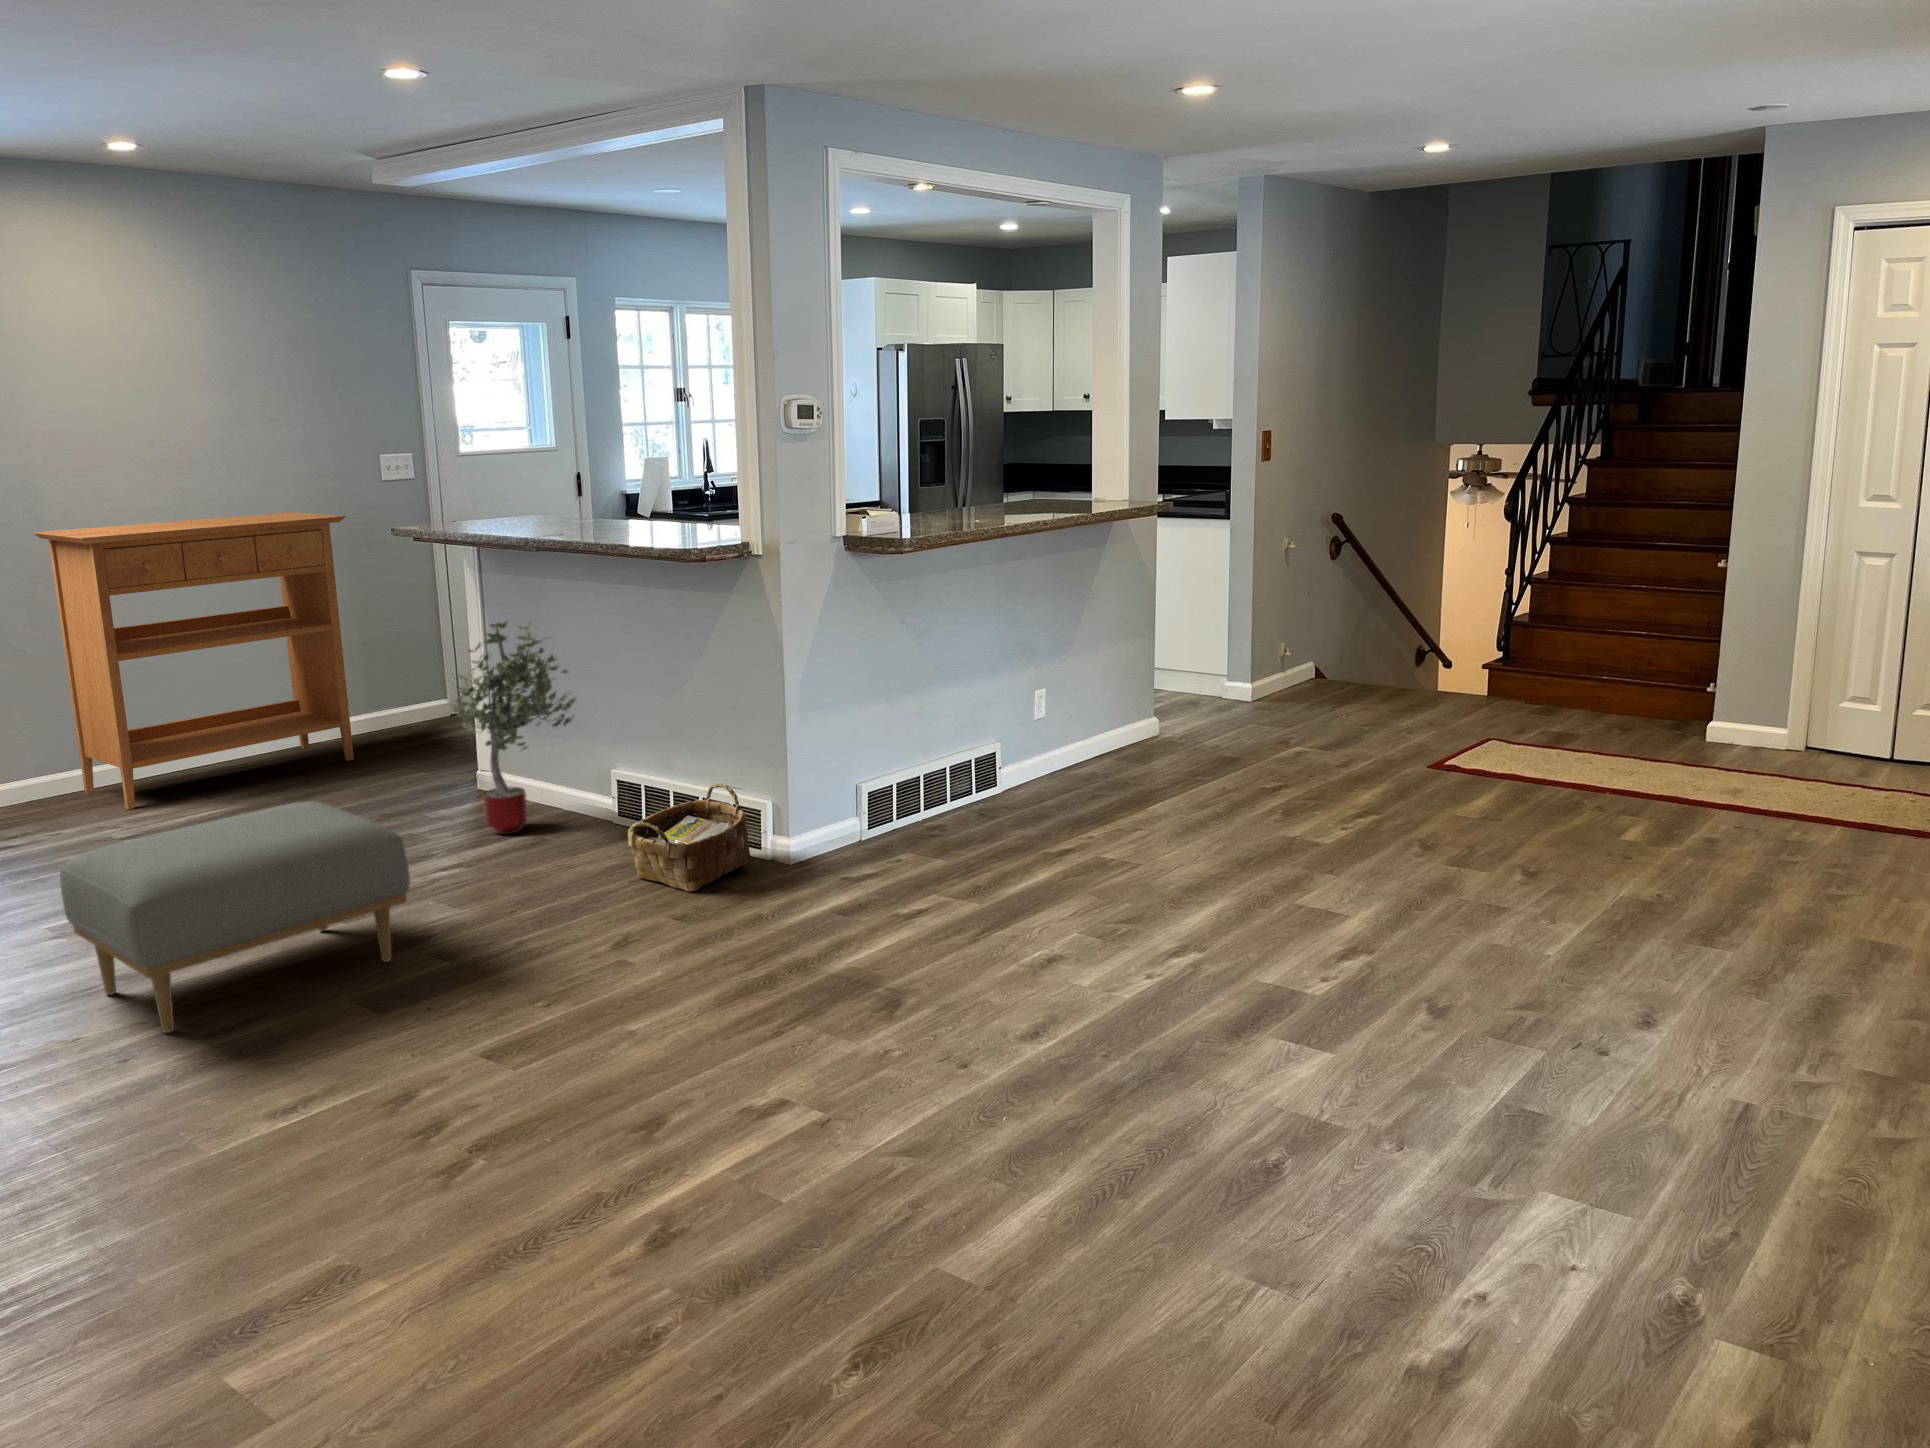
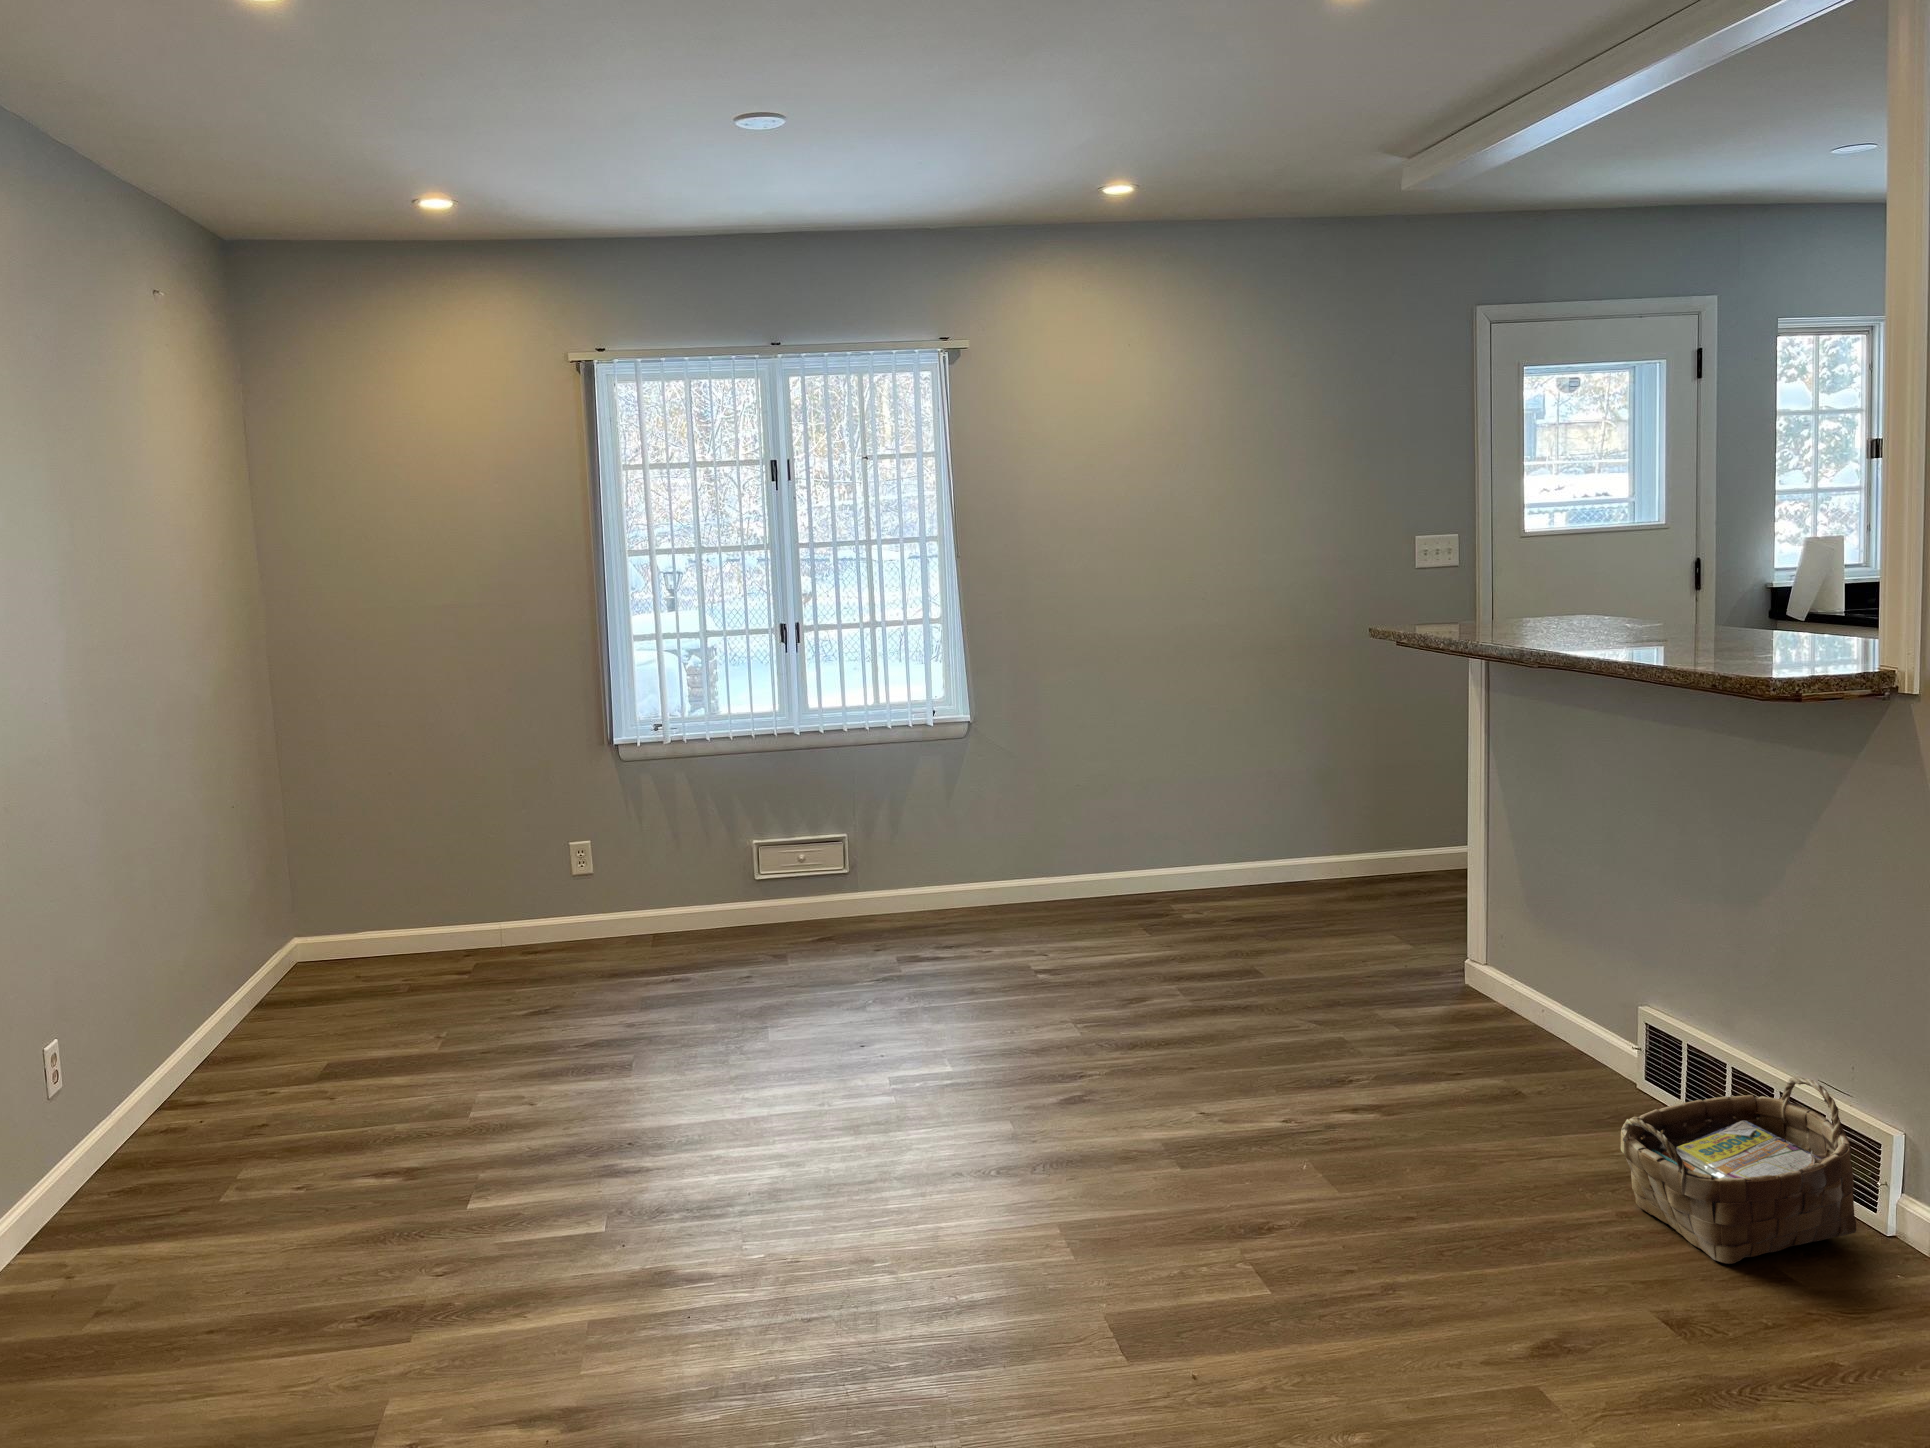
console table: present [33,512,354,809] -> none [1019,604,1348,936]
potted tree: present [452,622,575,834] -> none [1414,762,1596,1071]
ottoman: present [60,801,410,1033] -> none [845,987,1236,1273]

